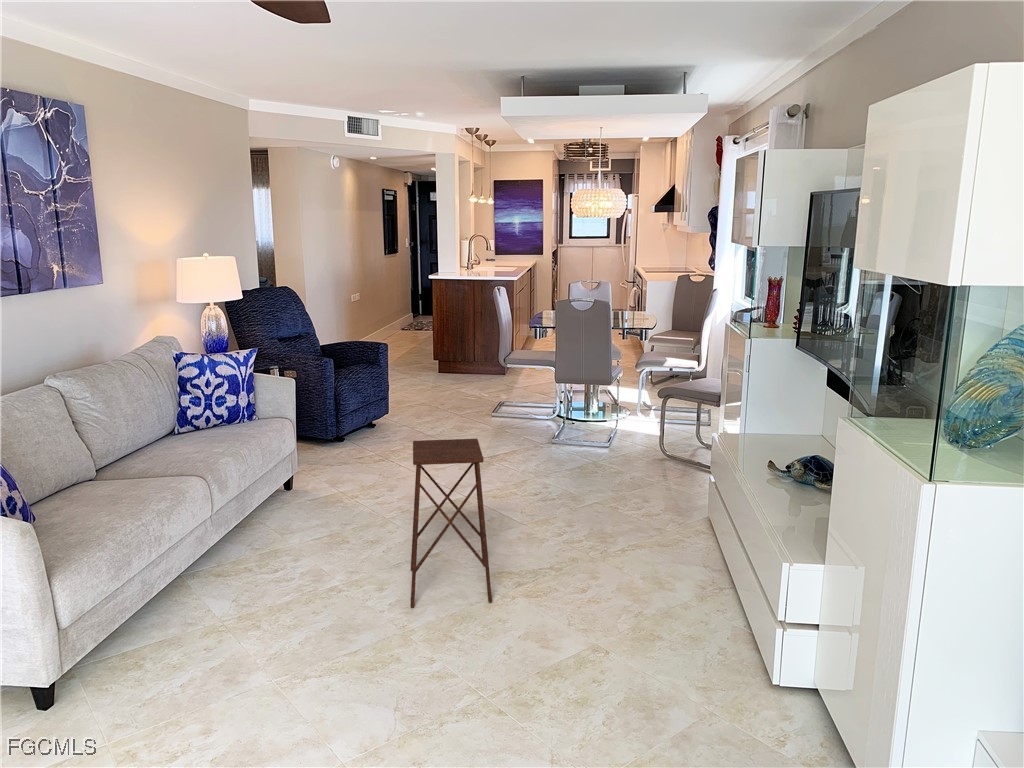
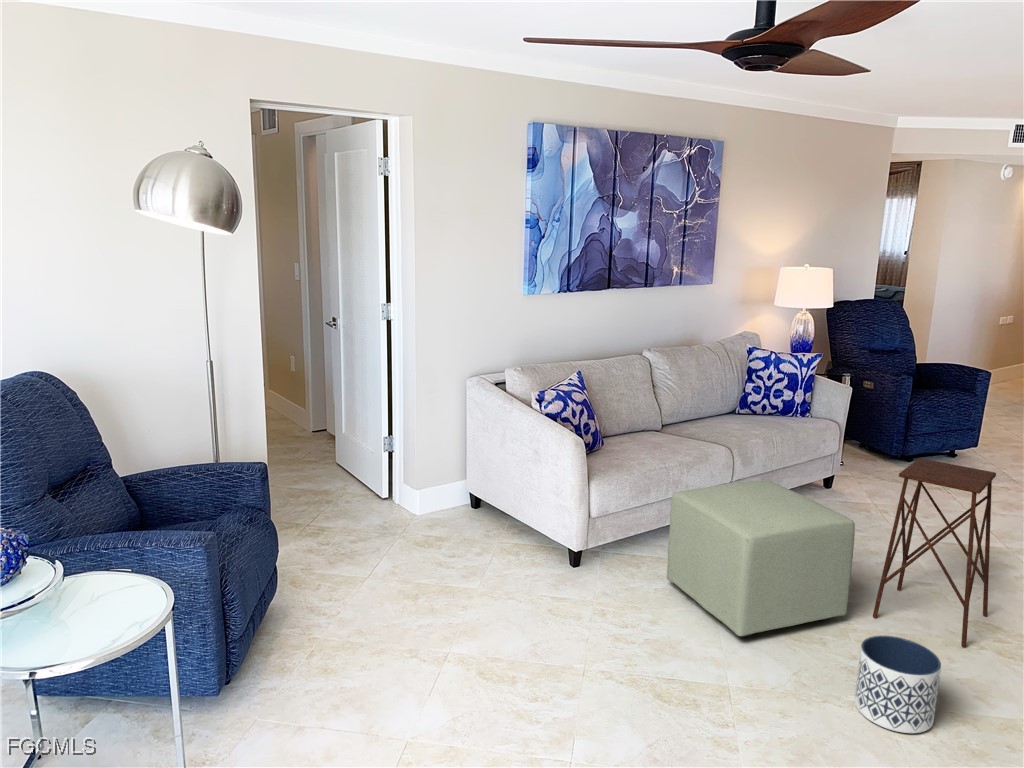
ottoman: none [180,504,393,695] -> present [667,480,855,637]
planter: none [451,621,521,717] -> present [855,636,941,733]

